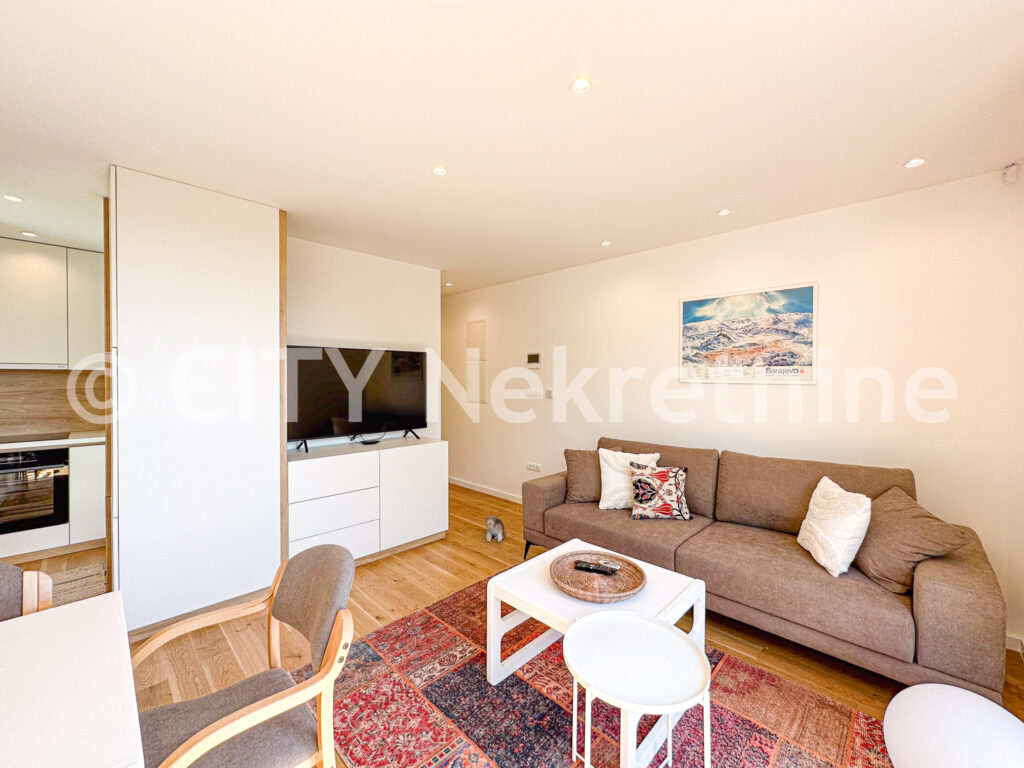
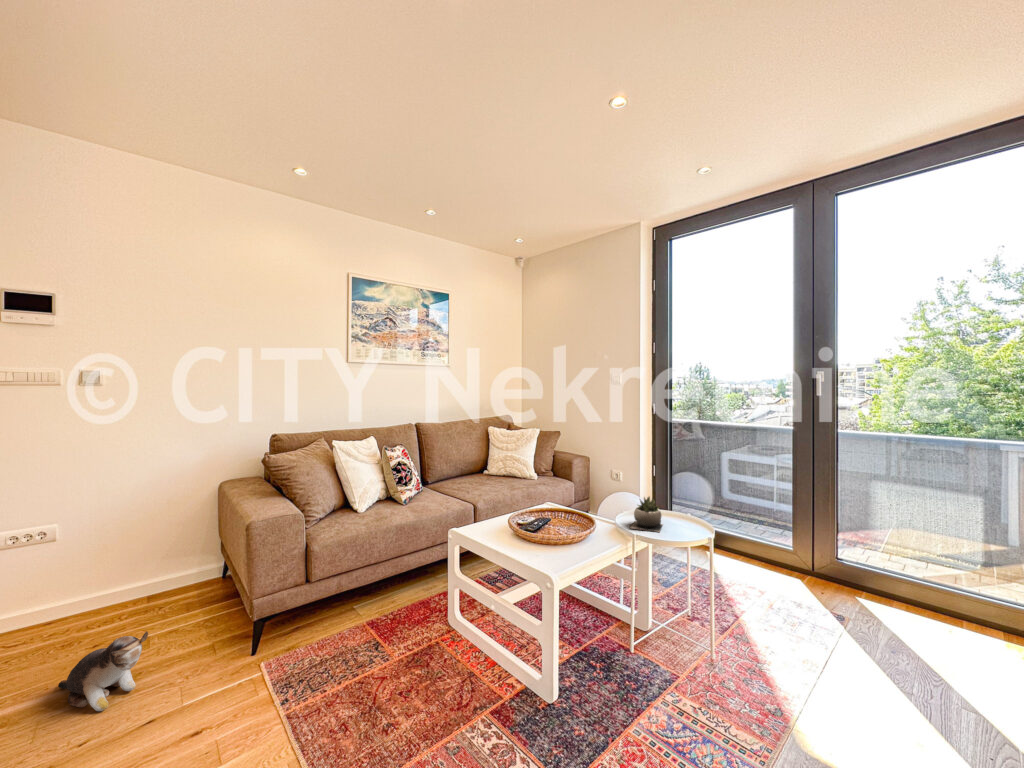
succulent plant: none [624,607,670,673] -> present [630,497,663,532]

